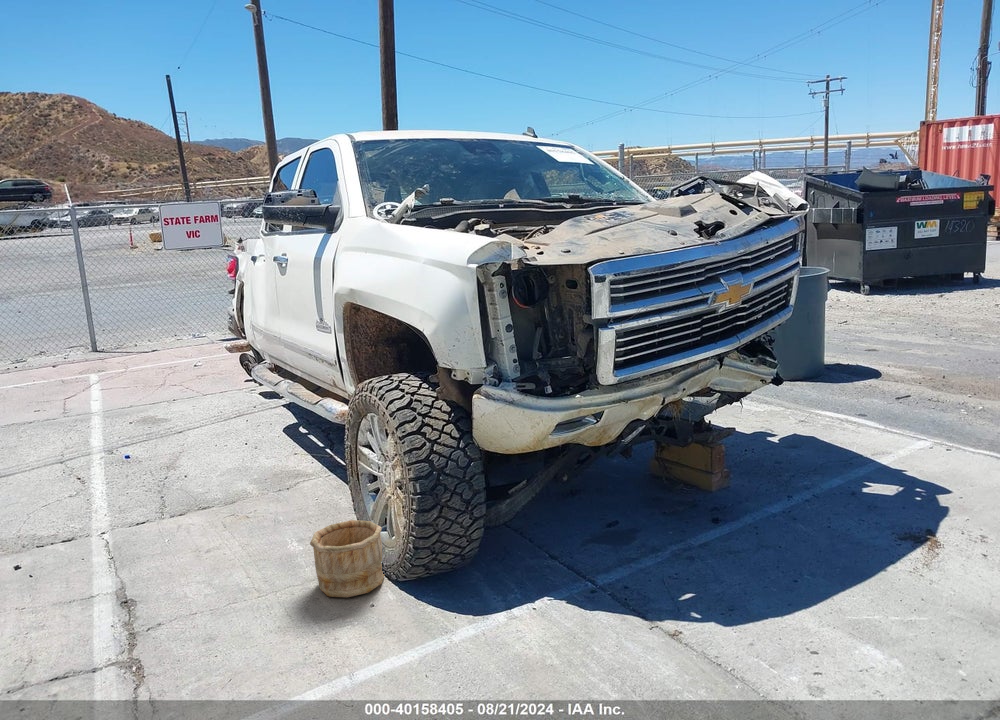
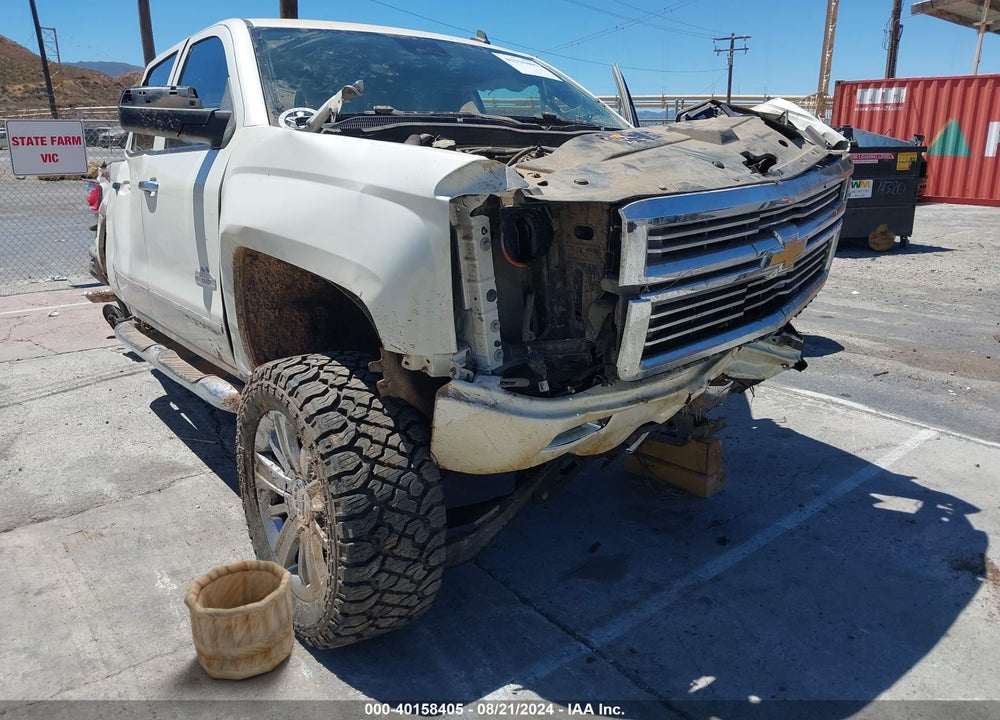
bag: none [937,261,964,288] -> present [869,224,895,251]

